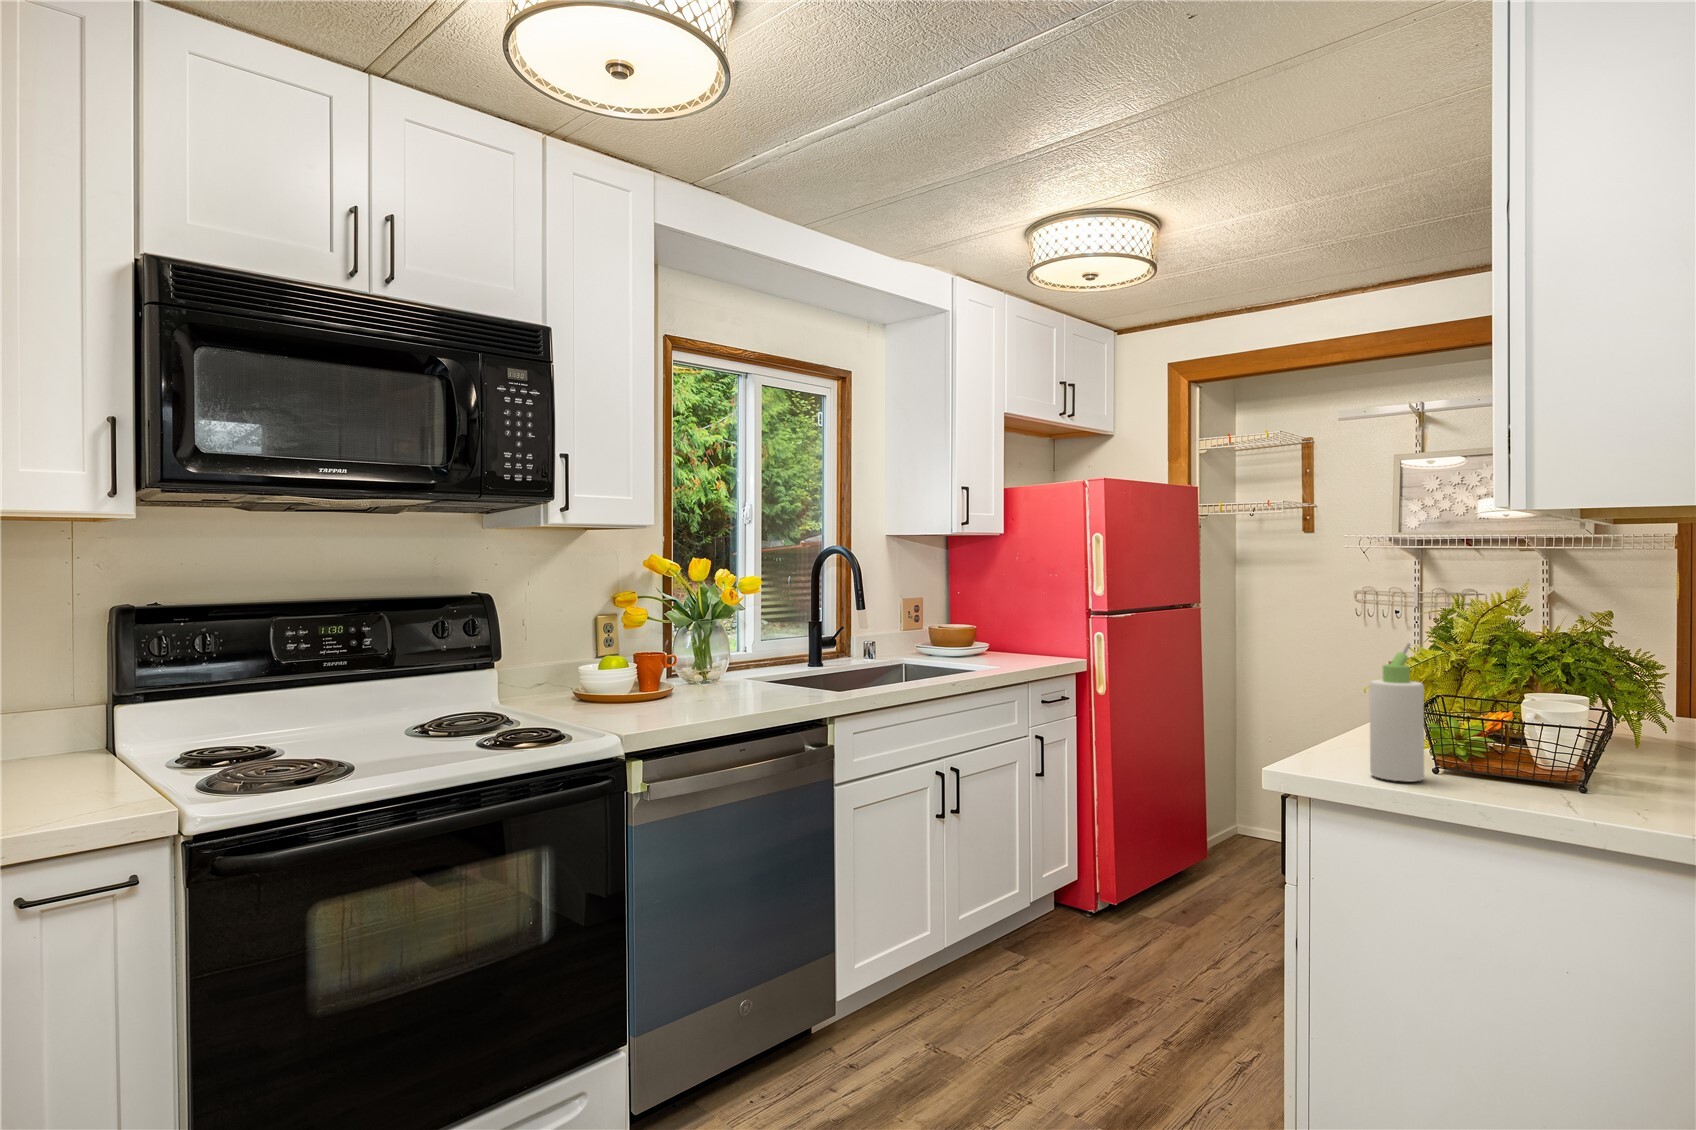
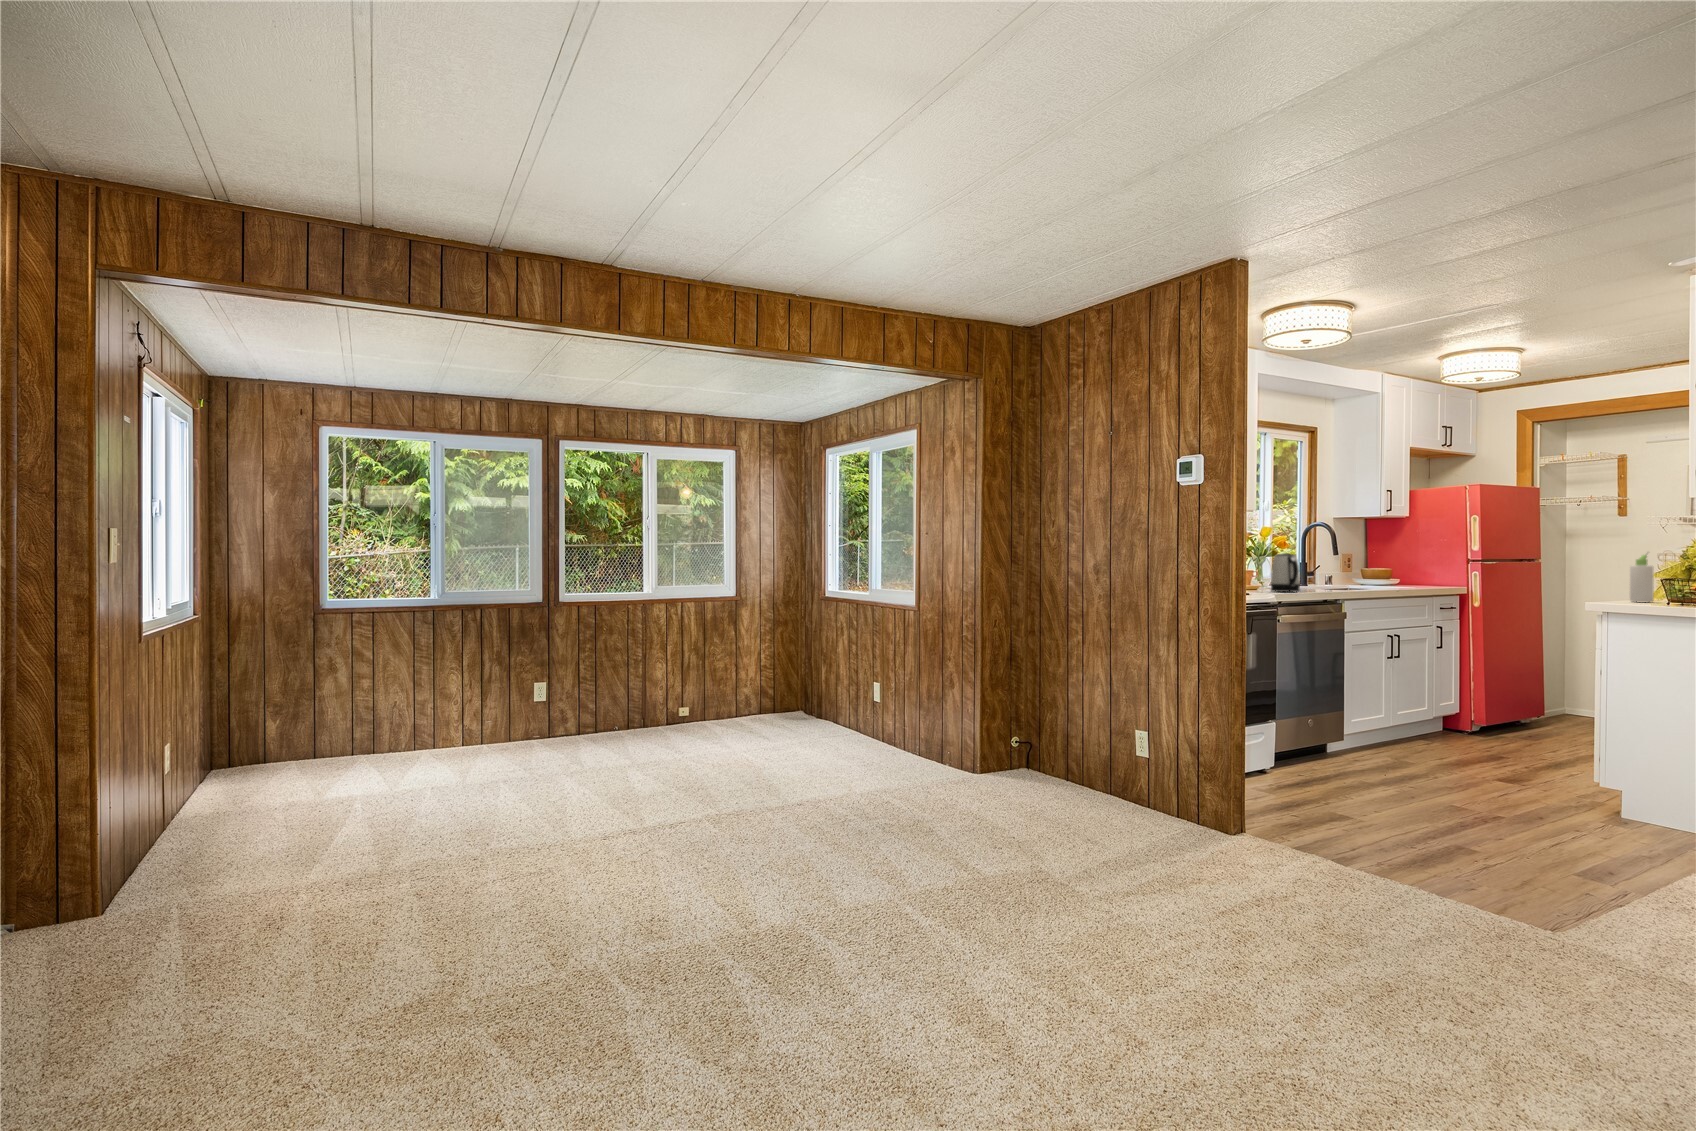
kettle: none [683,617,741,705] -> present [1271,553,1300,592]

